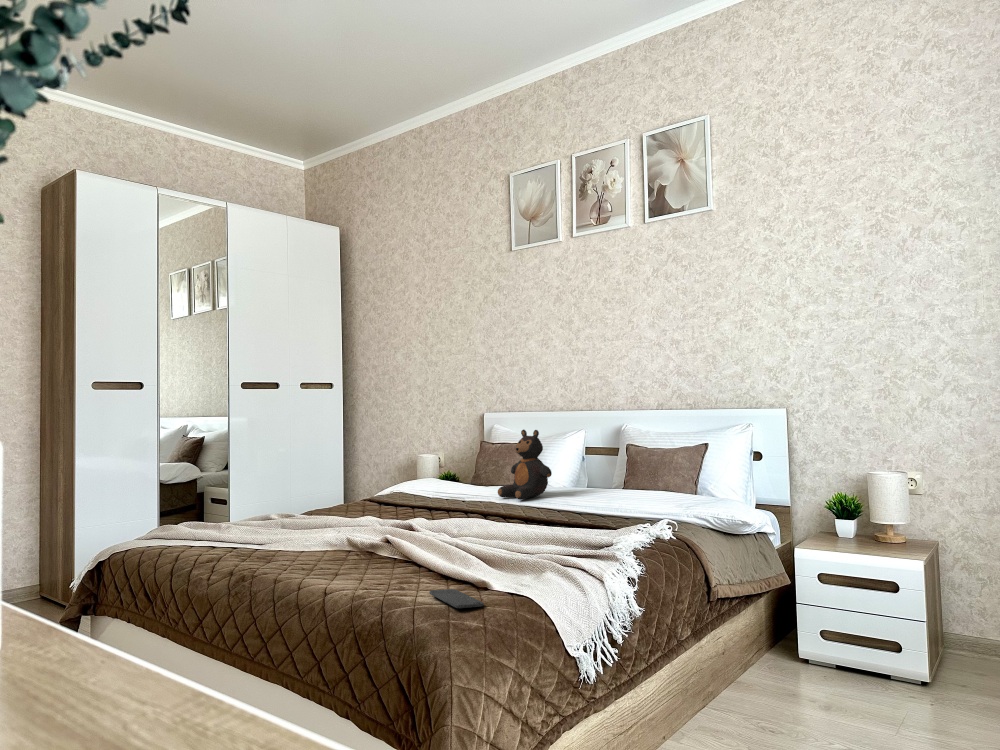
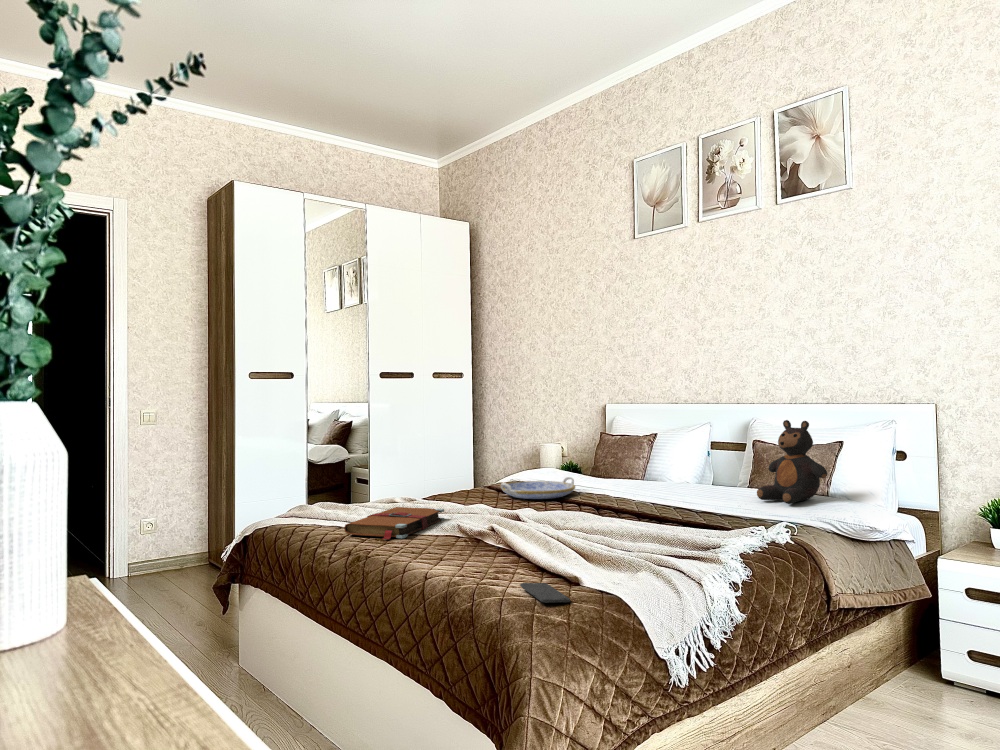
teddy bear: present [498,430,552,500] -> present [757,420,827,504]
serving tray: none [385,485,461,508] -> present [501,477,575,499]
book: none [223,521,331,555] -> present [344,507,444,539]

